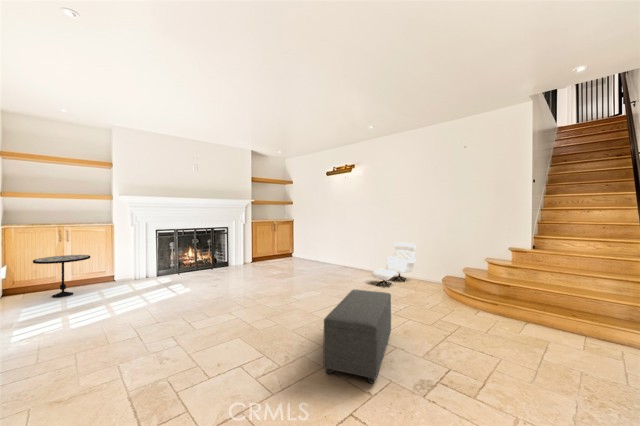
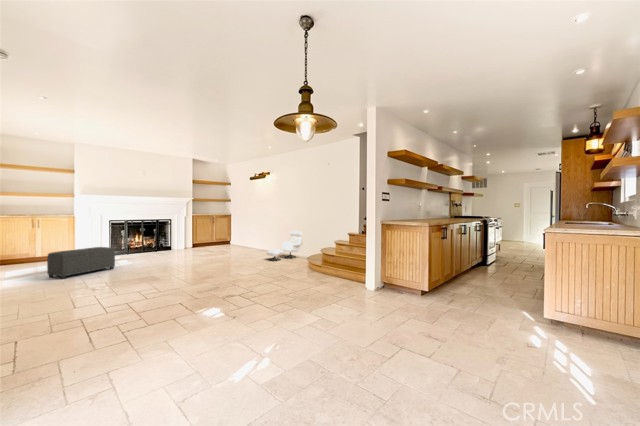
side table: present [33,255,90,298] -> none [13,238,56,267]
ottoman: present [323,290,391,383] -> present [47,247,115,279]

